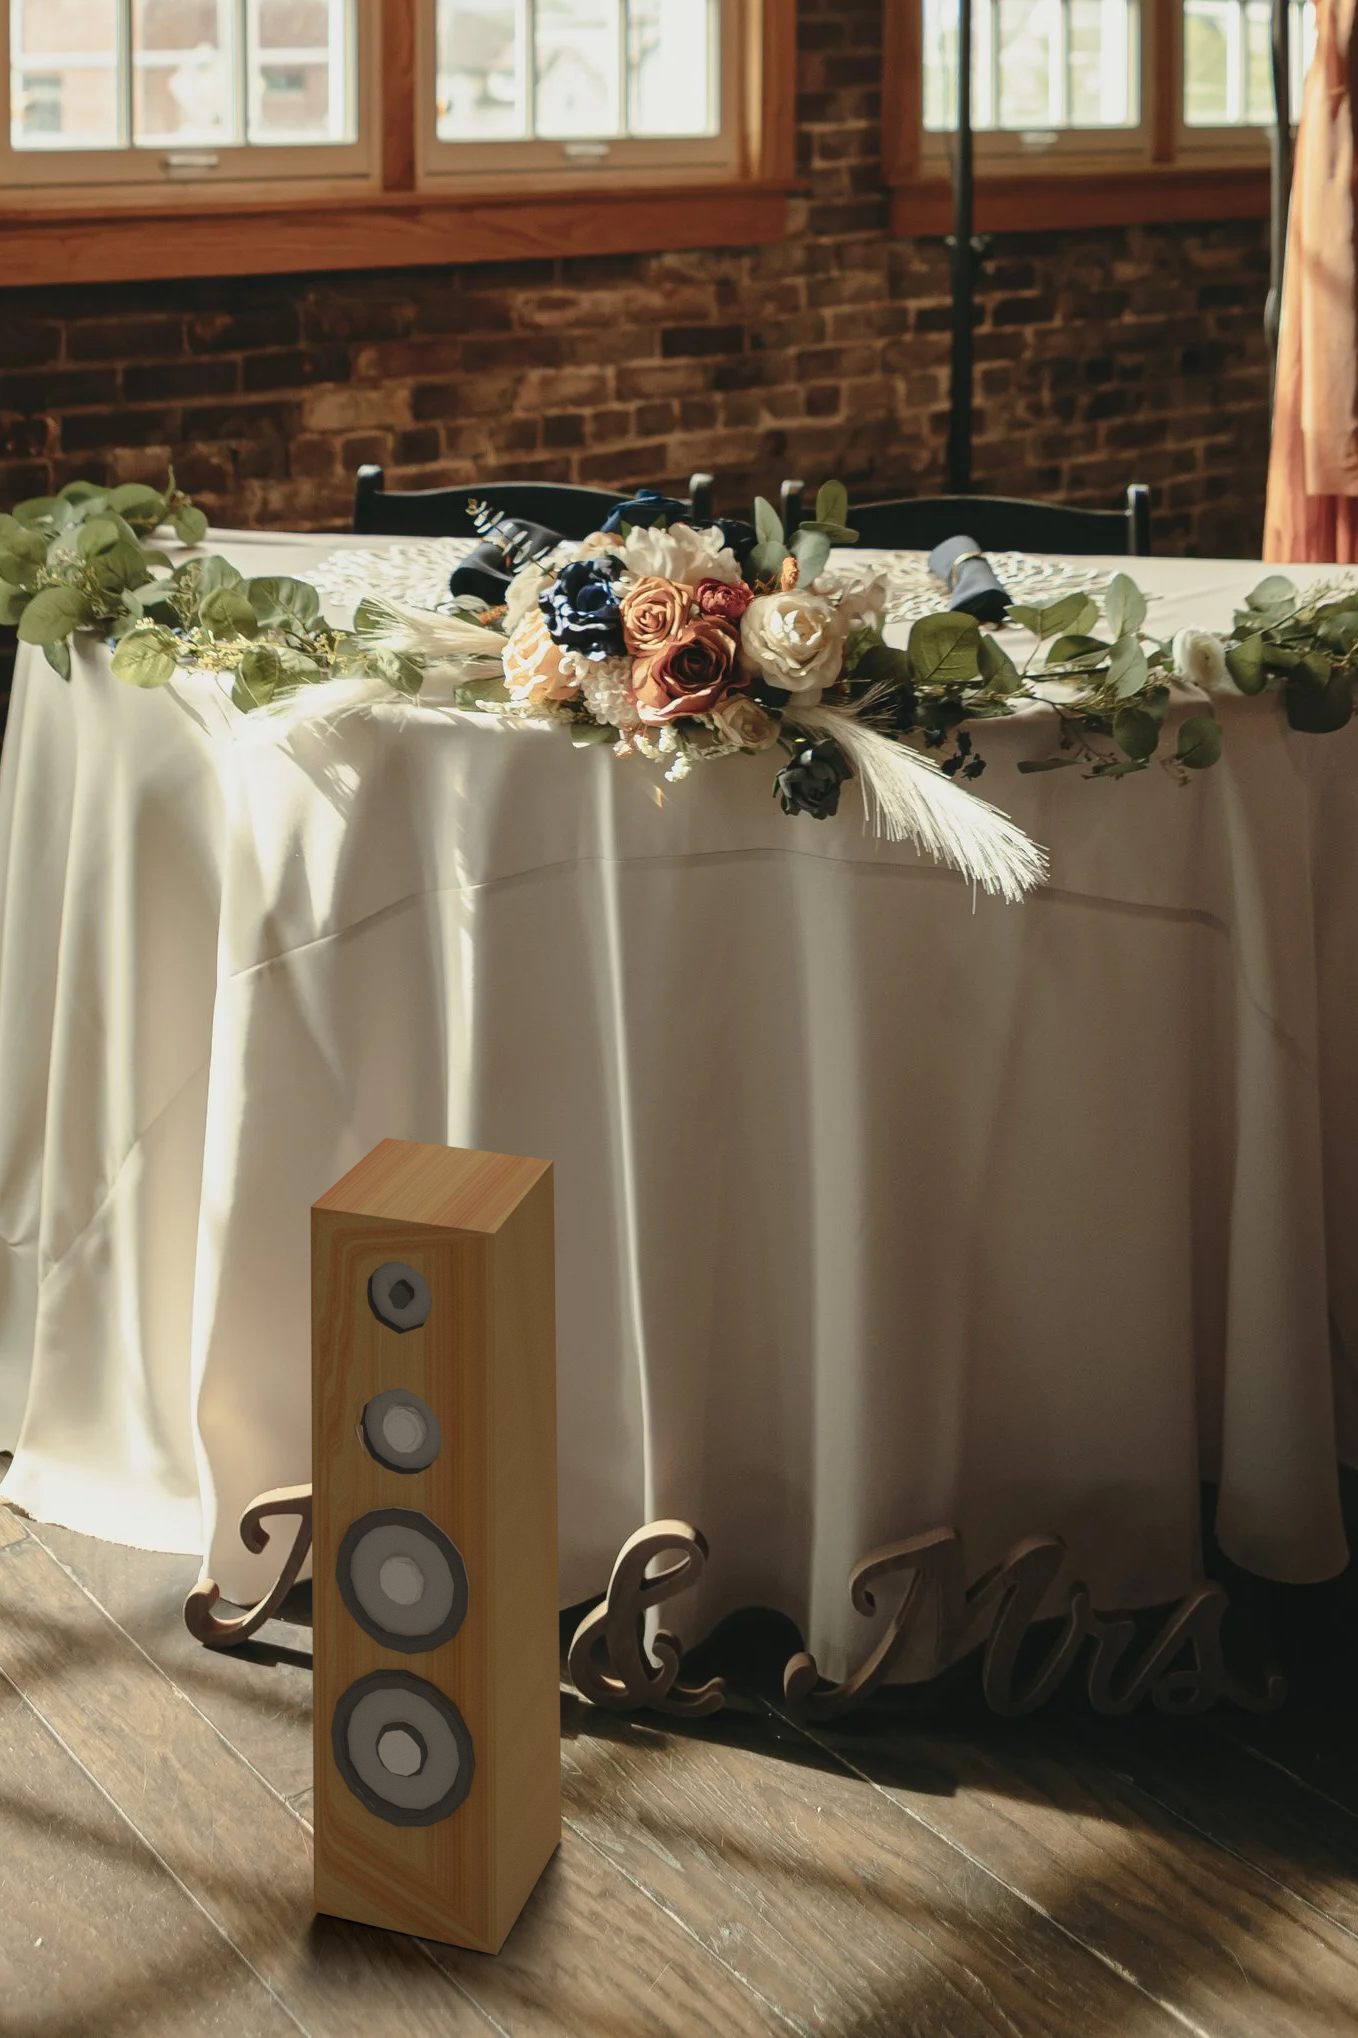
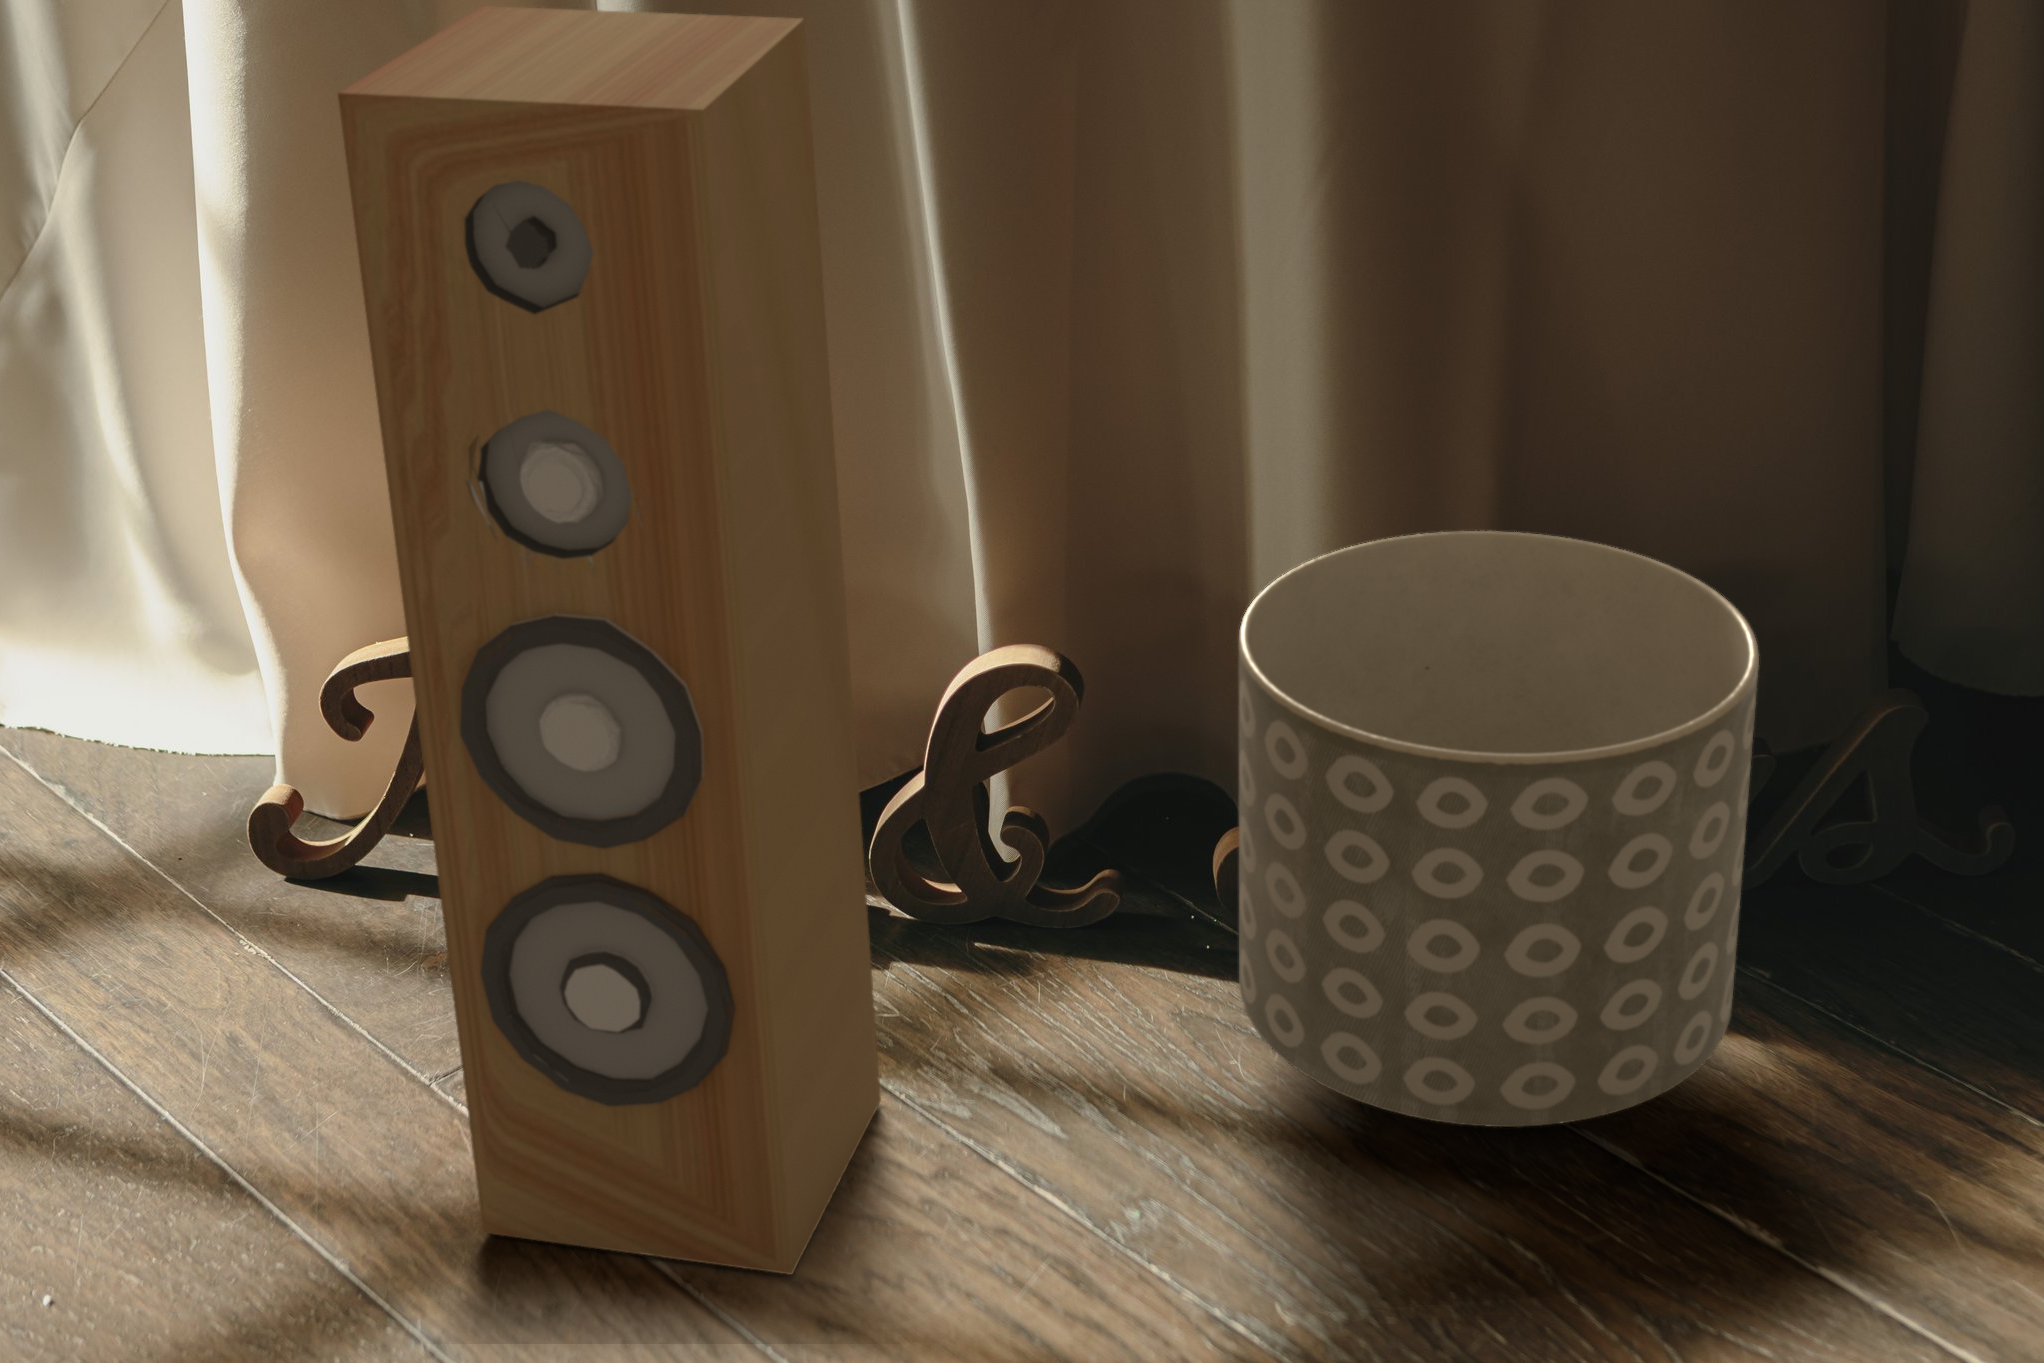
planter: none [787,1463,1092,1885] -> present [1239,531,1759,1127]

